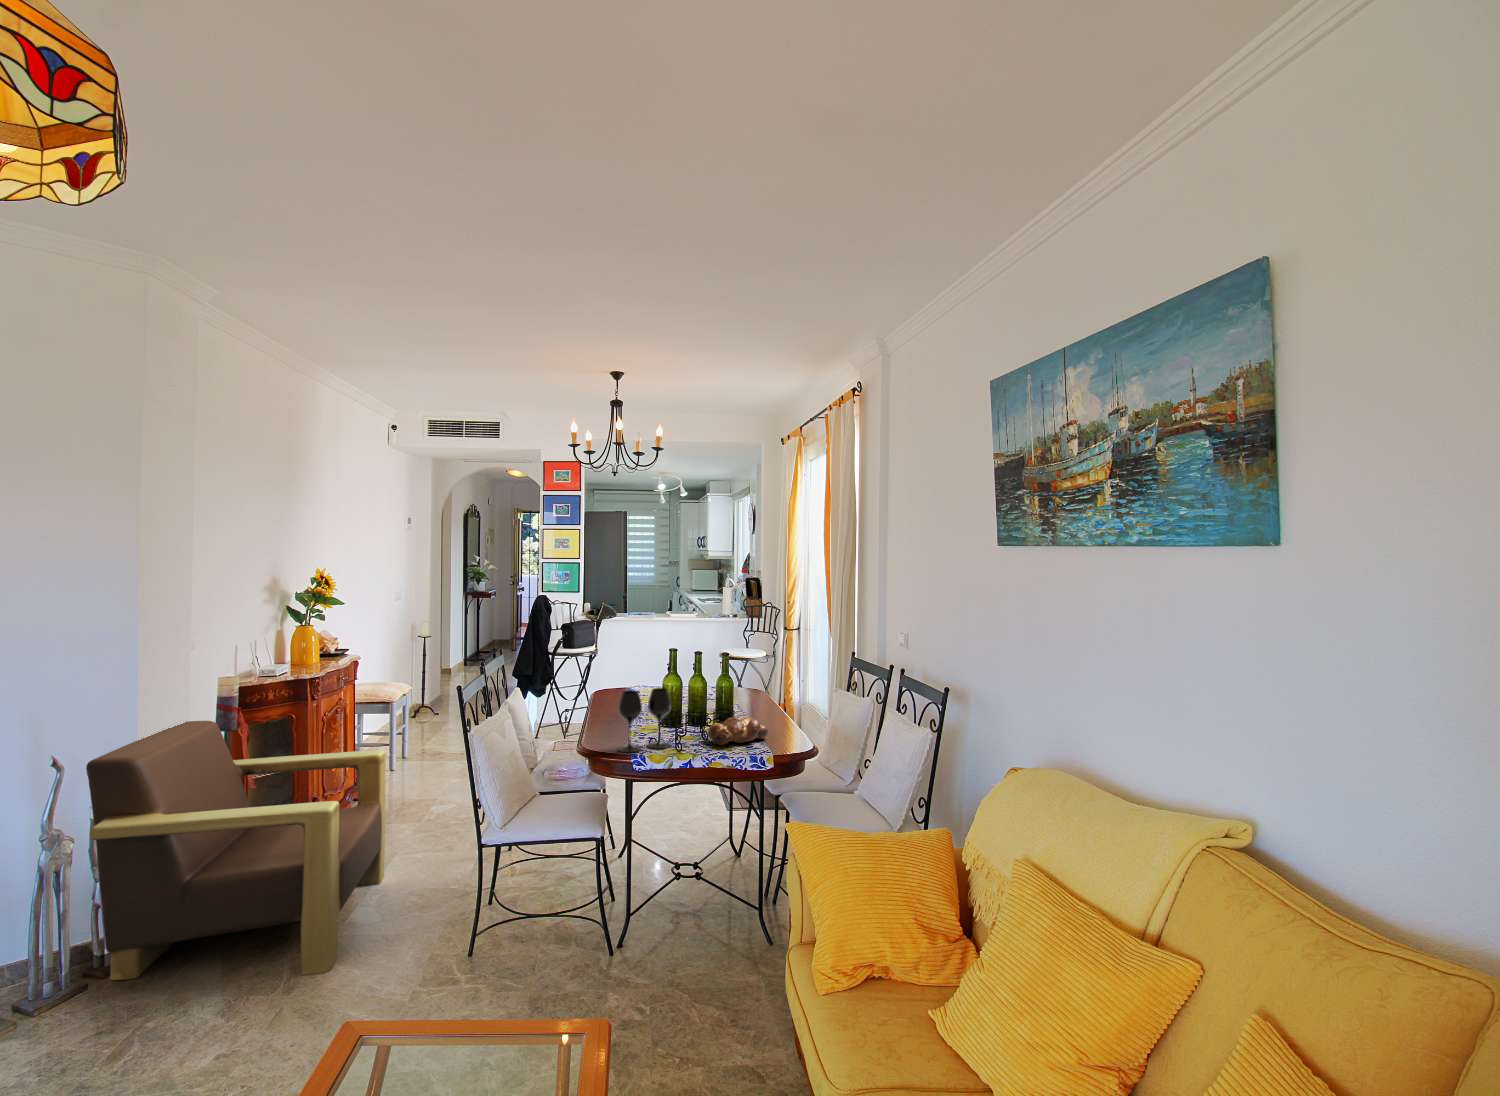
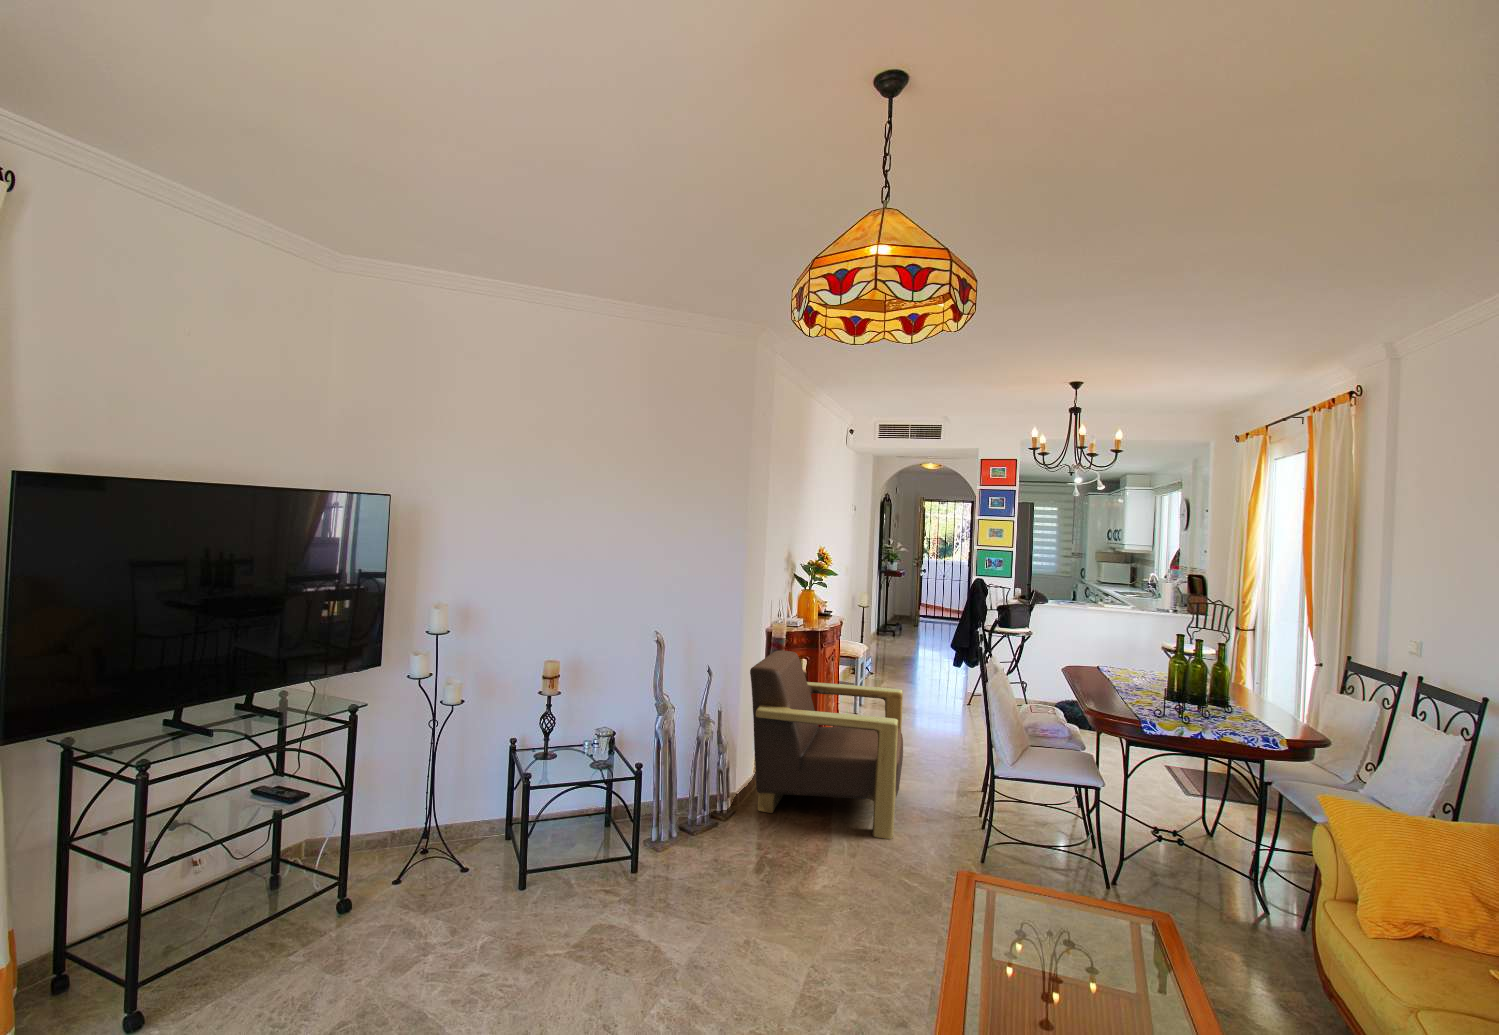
wine glass: present [618,688,671,752] -> none [1124,665,1174,718]
bread loaf: present [707,716,769,745] -> none [1208,701,1272,725]

